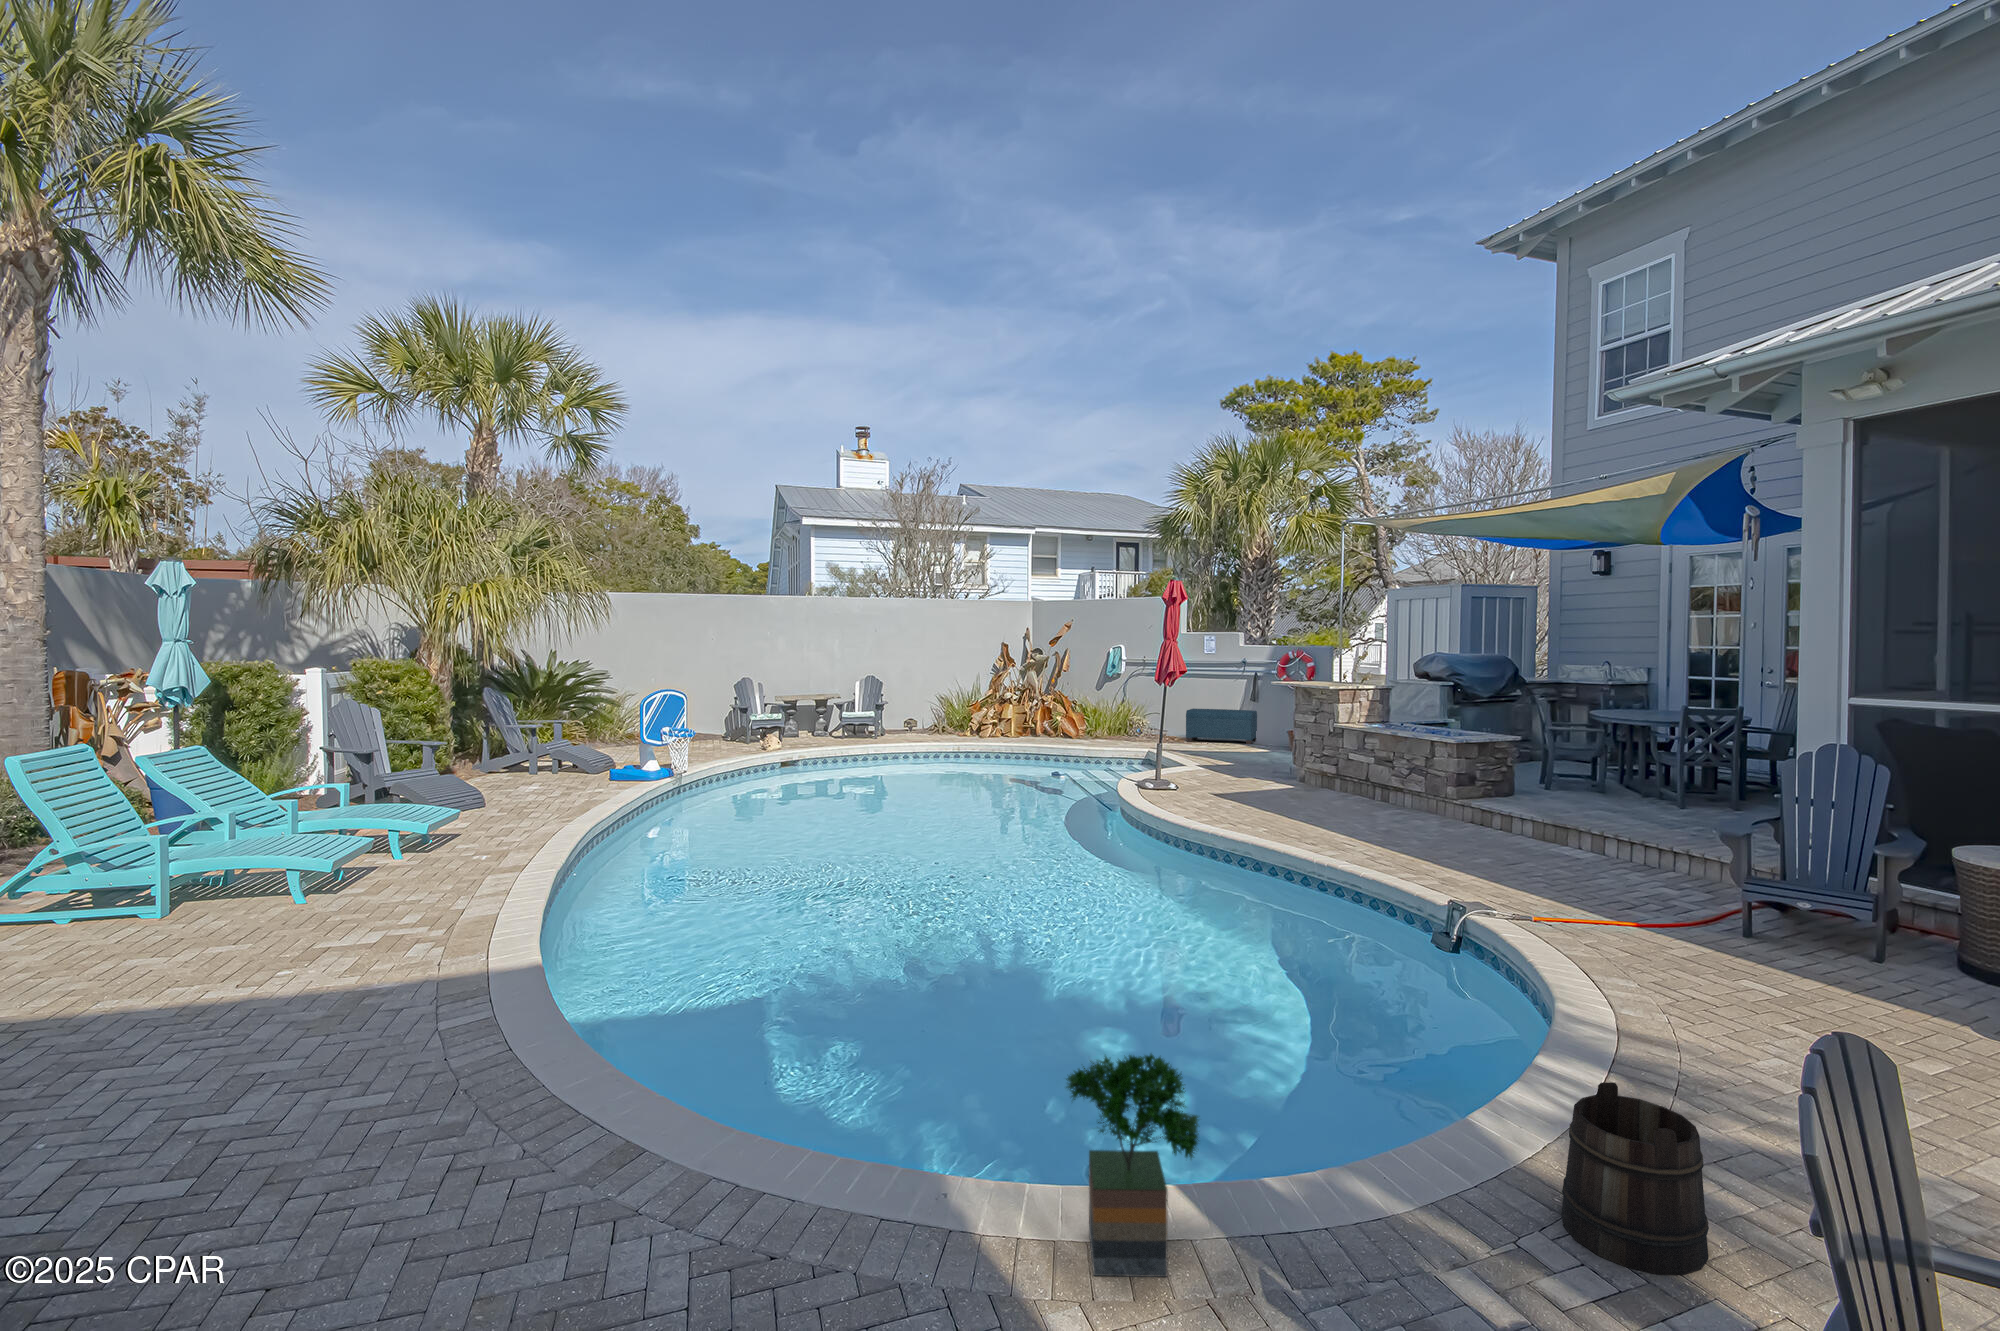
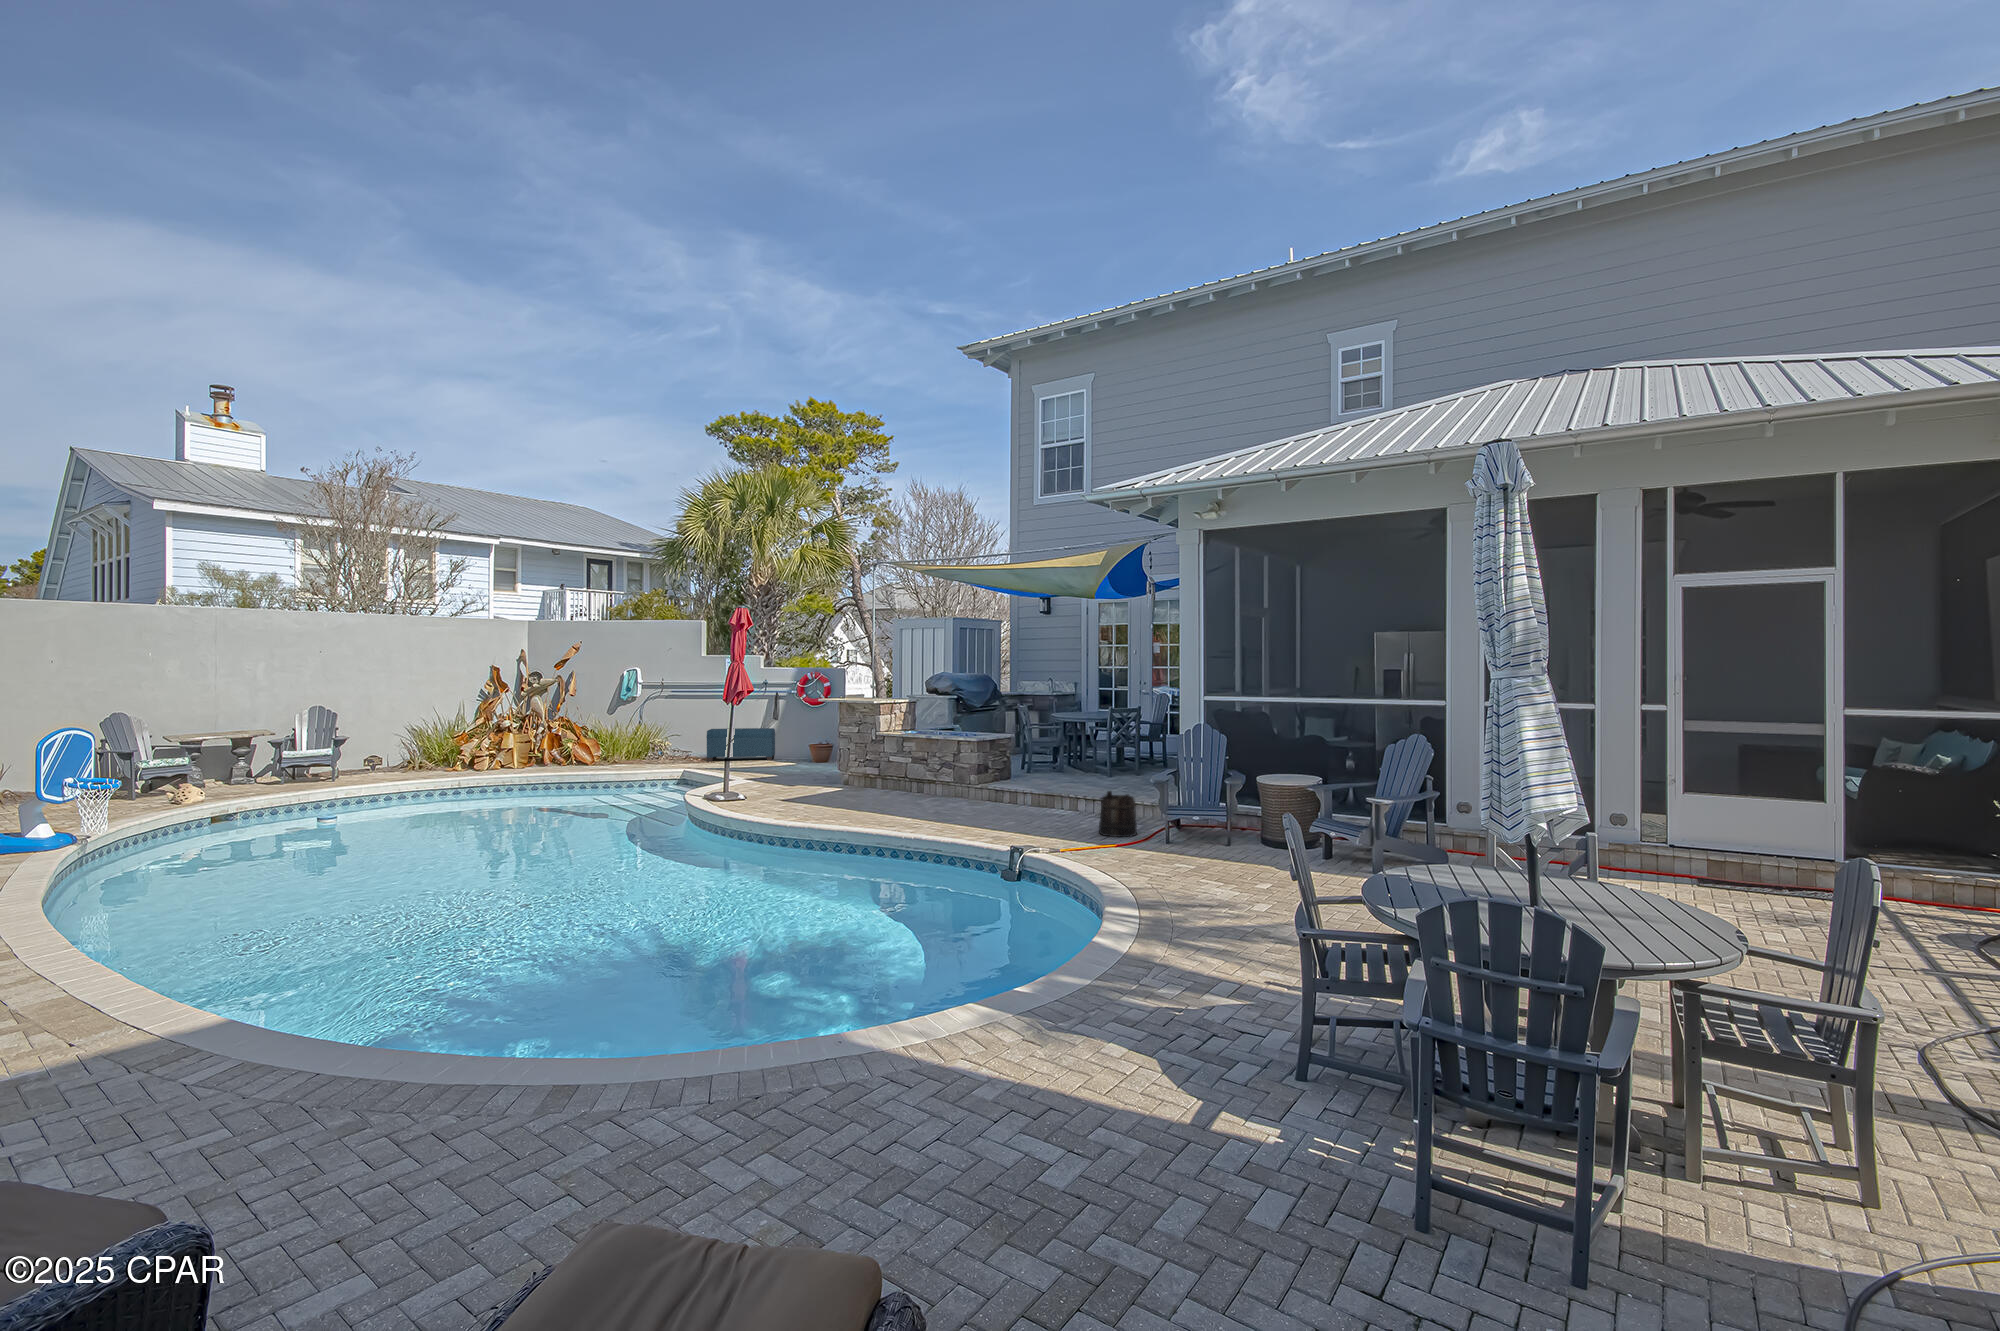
potted tree: present [1066,1054,1199,1277] -> none [935,974,1059,1165]
bucket: present [1561,1082,1709,1275] -> present [1099,791,1137,837]

